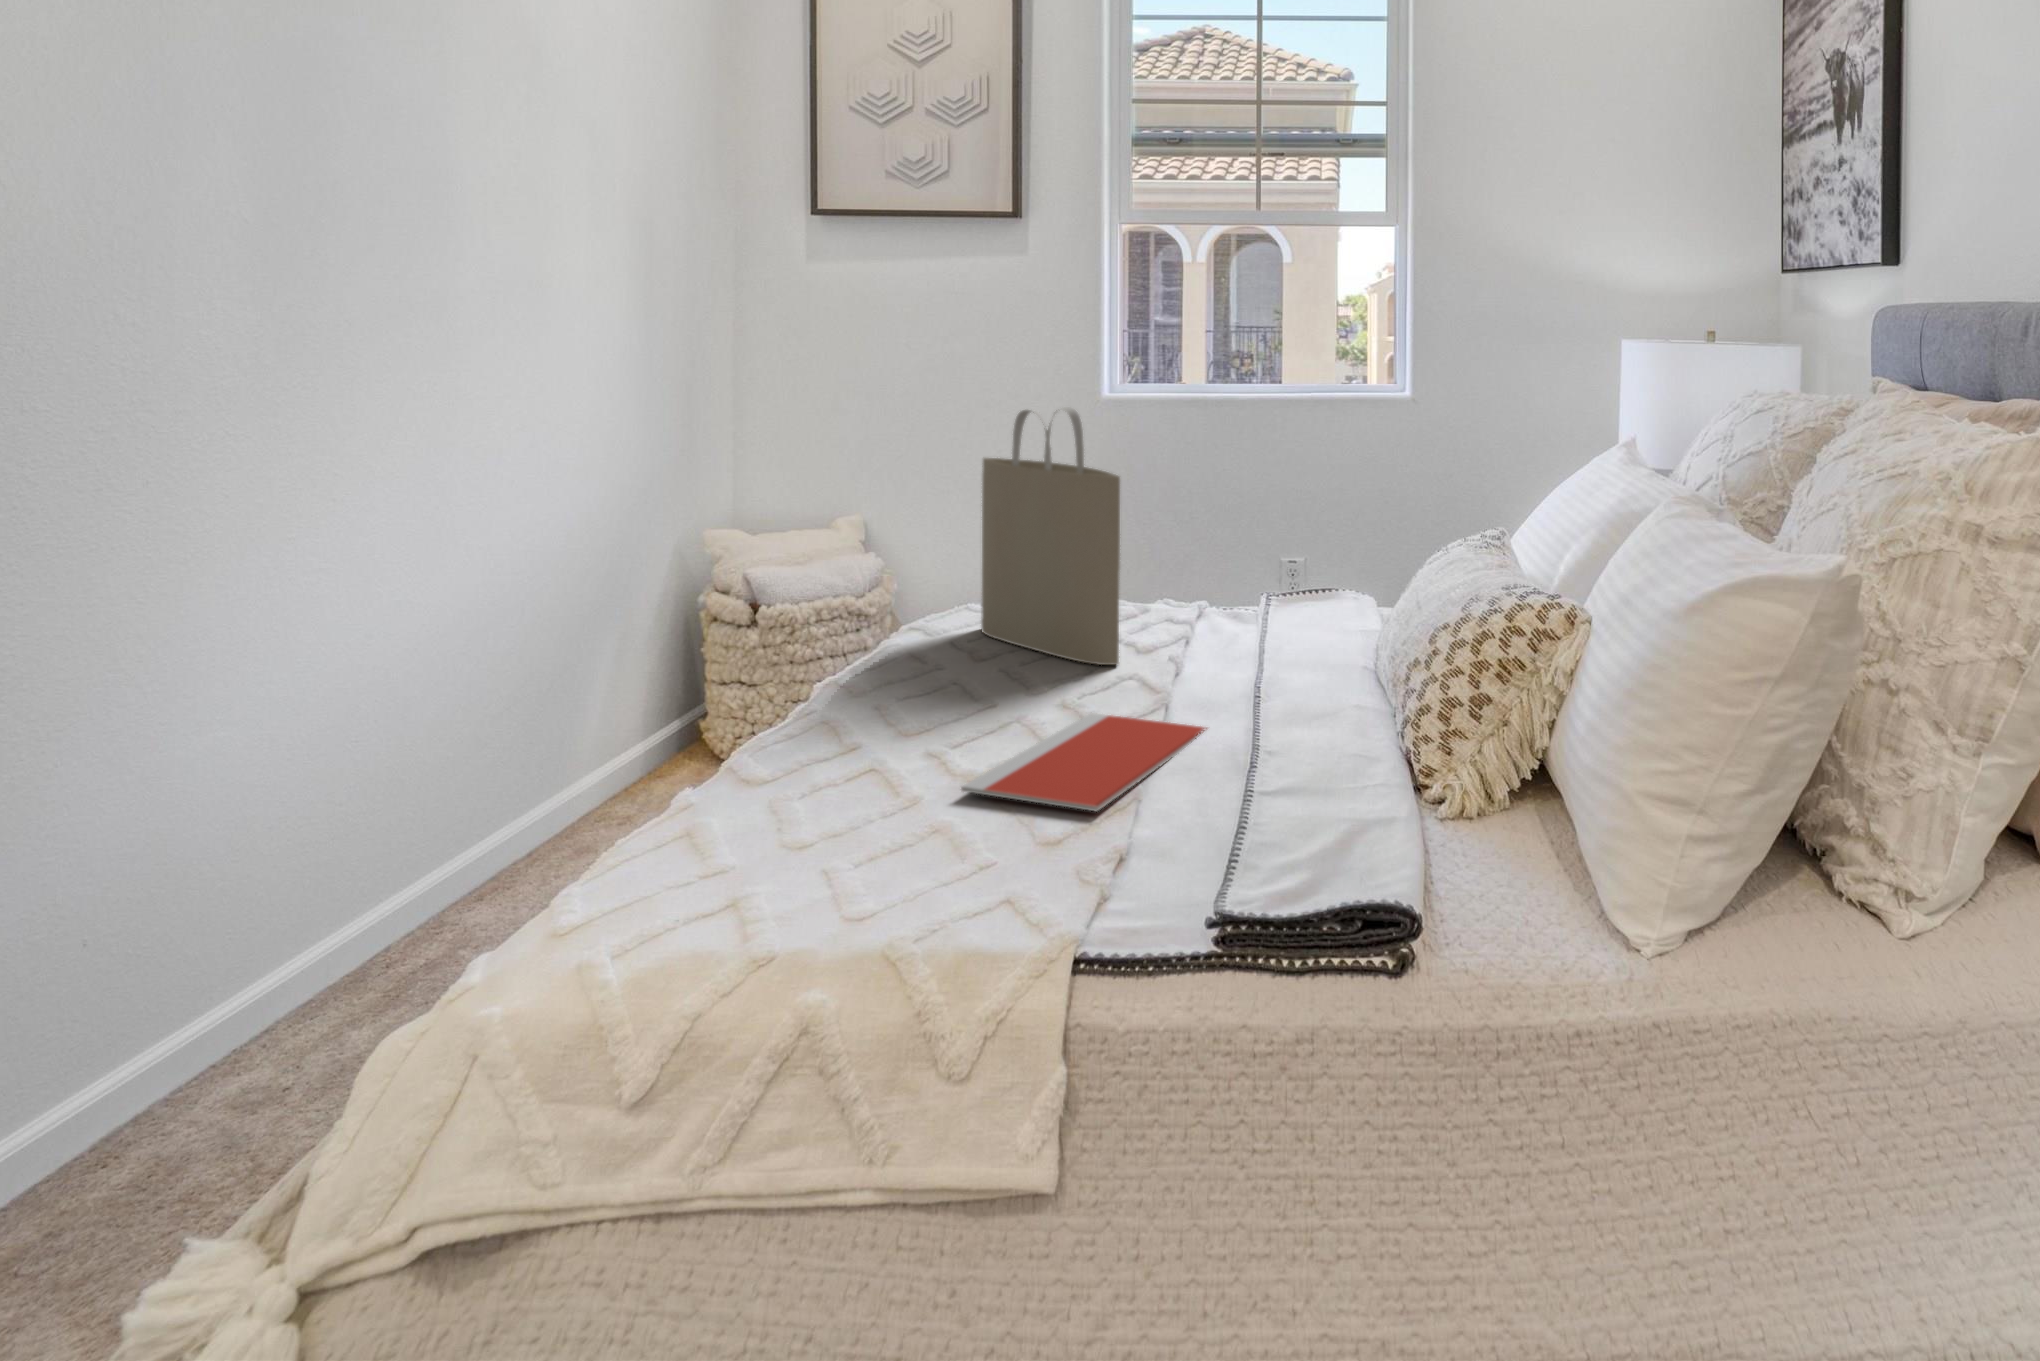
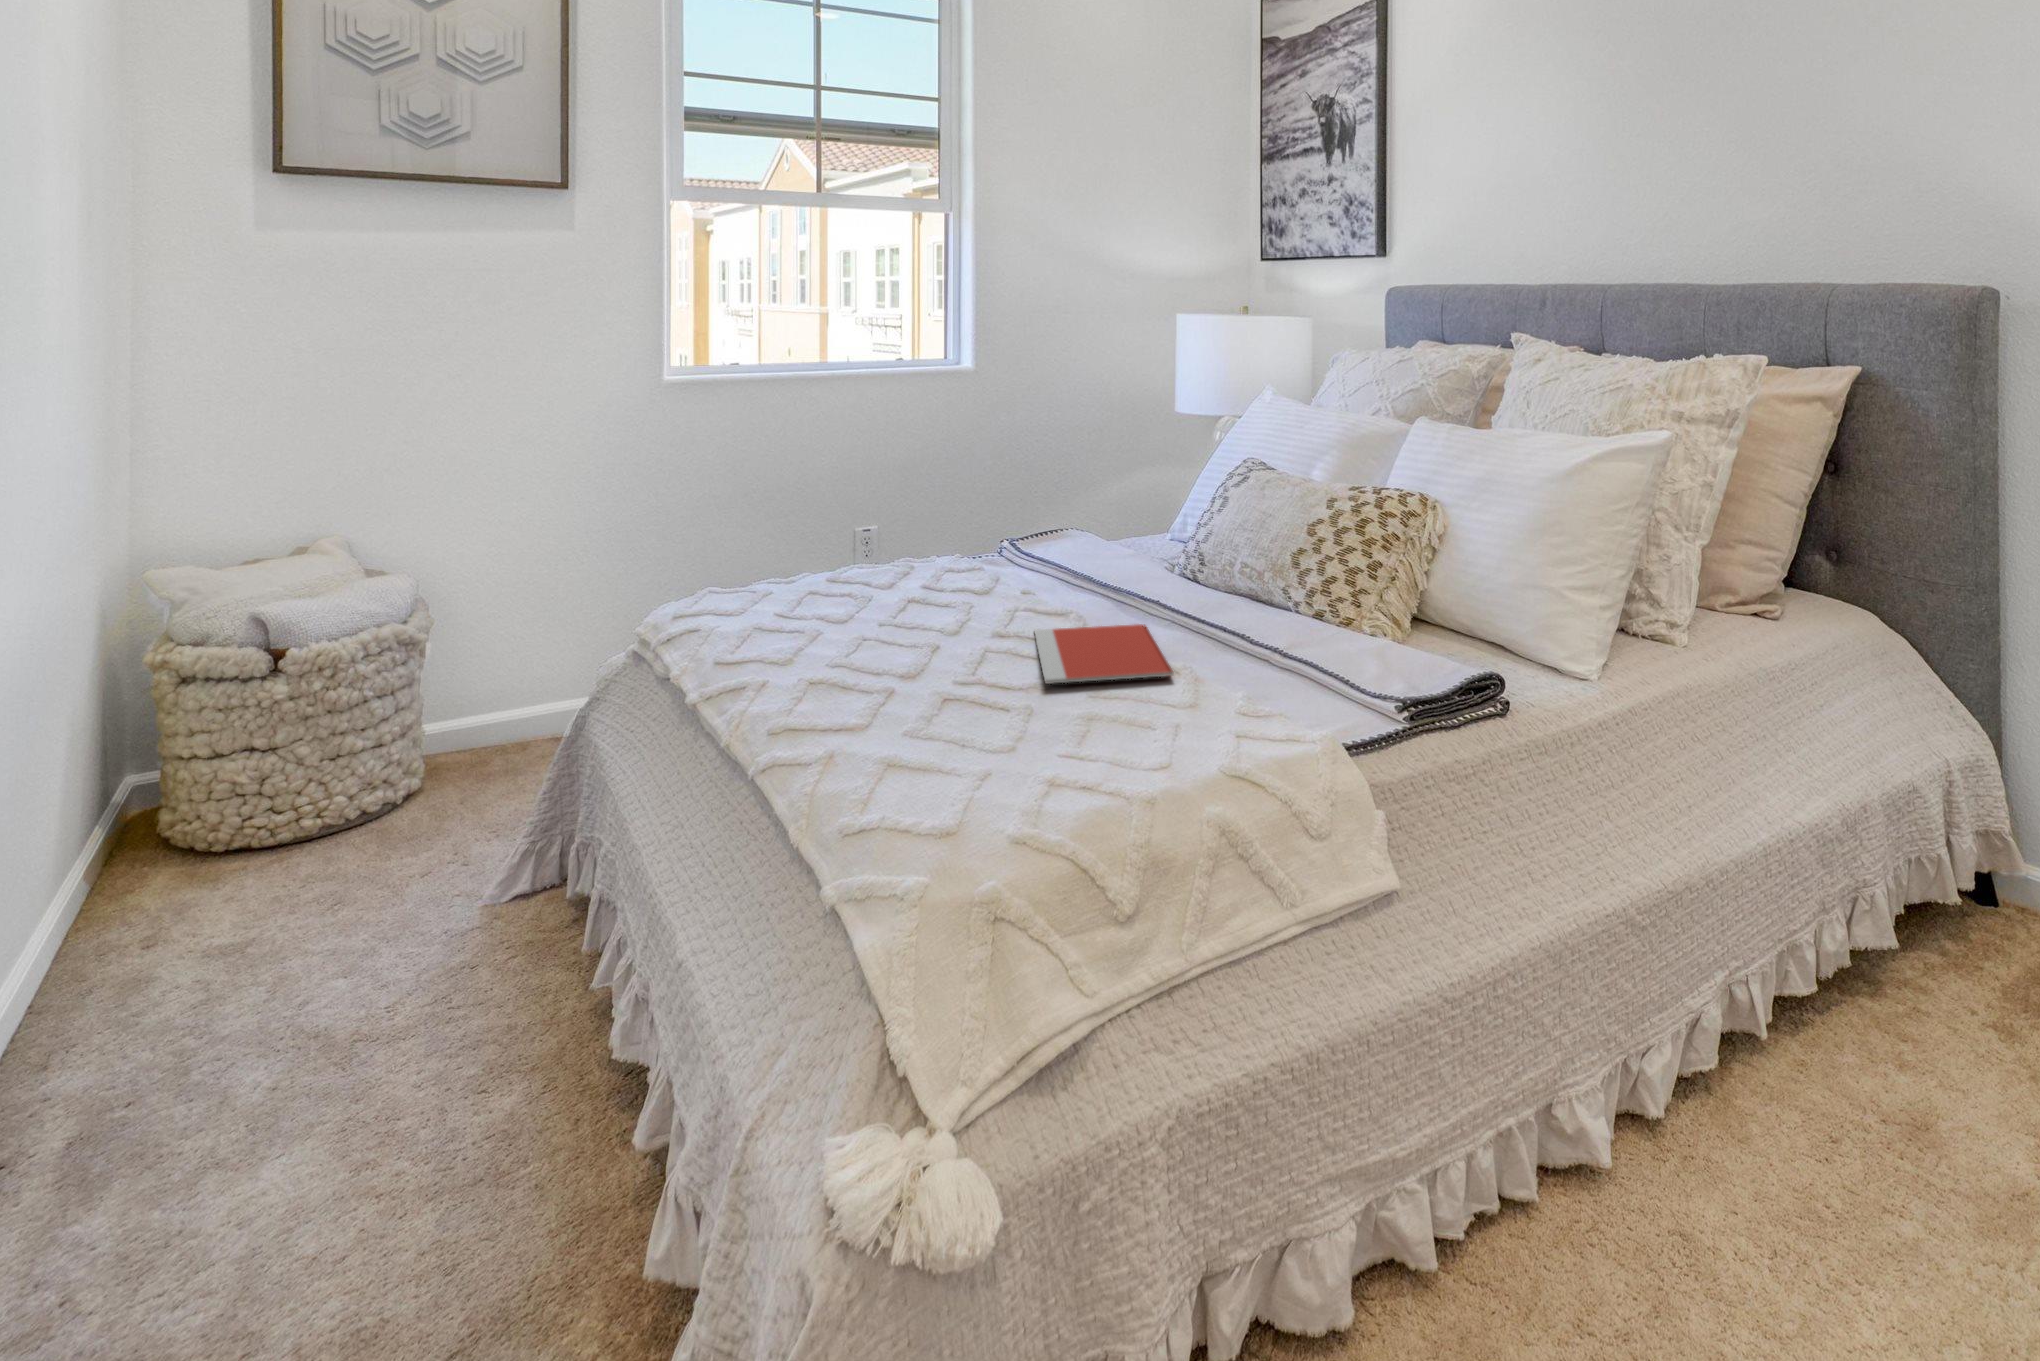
tote bag: present [981,407,1120,665] -> none [795,377,989,602]

